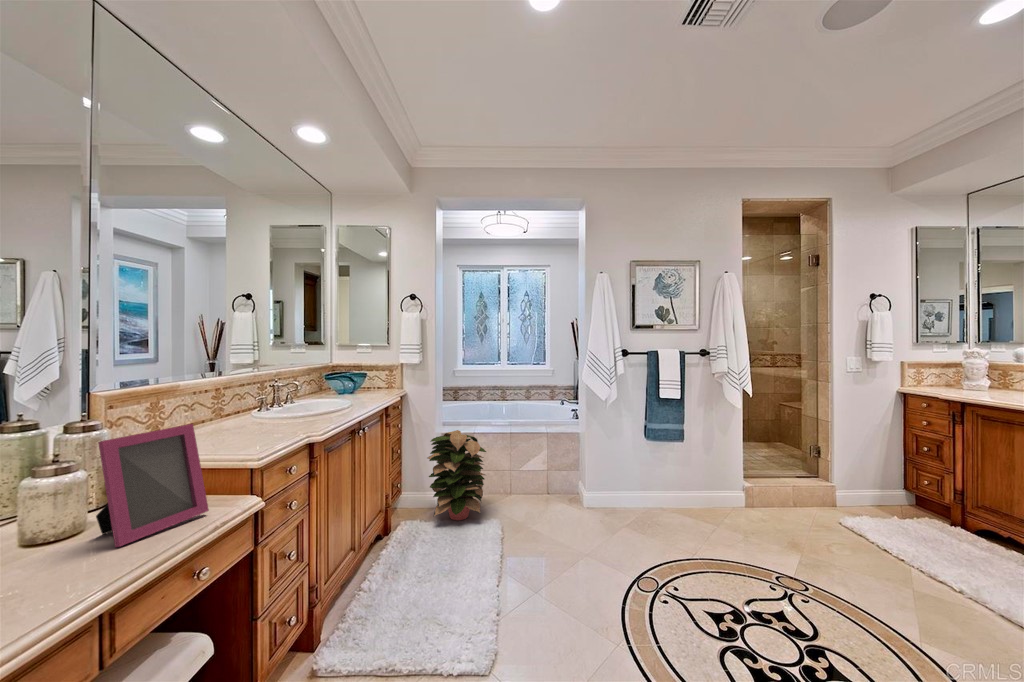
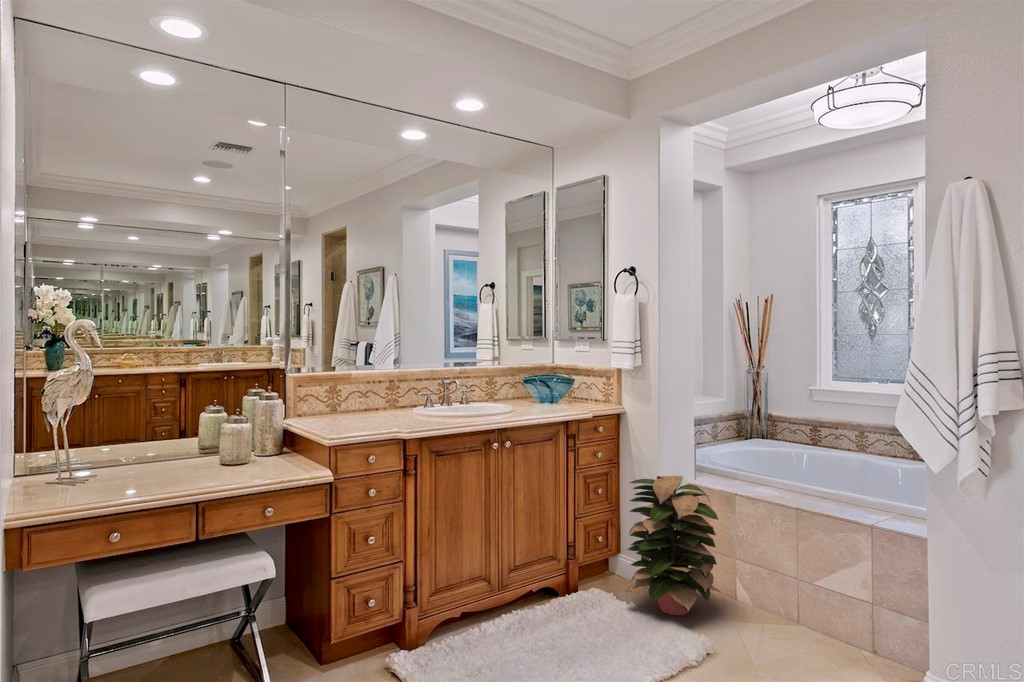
picture frame: present [96,424,209,547] -> none [228,398,288,473]

